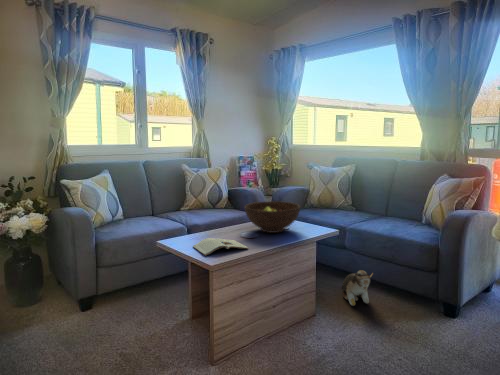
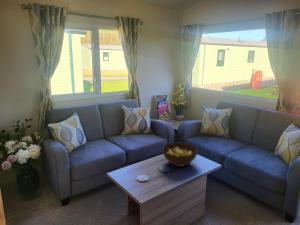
magazine: present [193,238,248,256] -> none [130,174,165,192]
plush toy: present [342,270,373,306] -> none [221,188,243,210]

